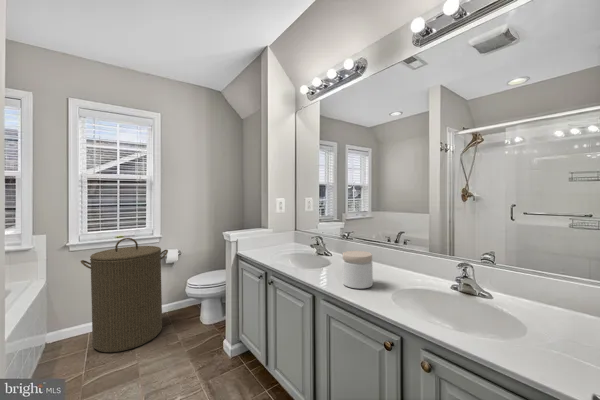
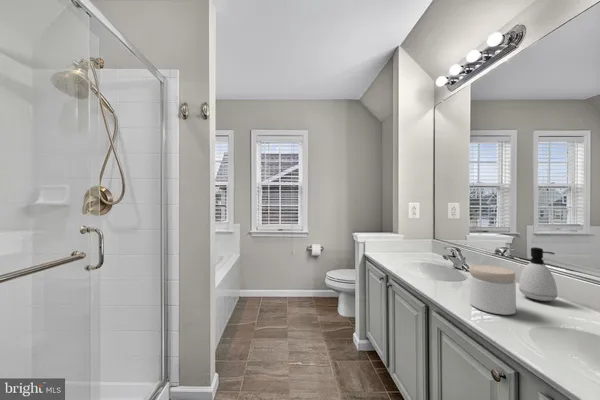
soap dispenser: none [368,233,389,272] -> present [519,247,557,301]
laundry hamper: present [81,238,168,352] -> none [257,232,313,318]

